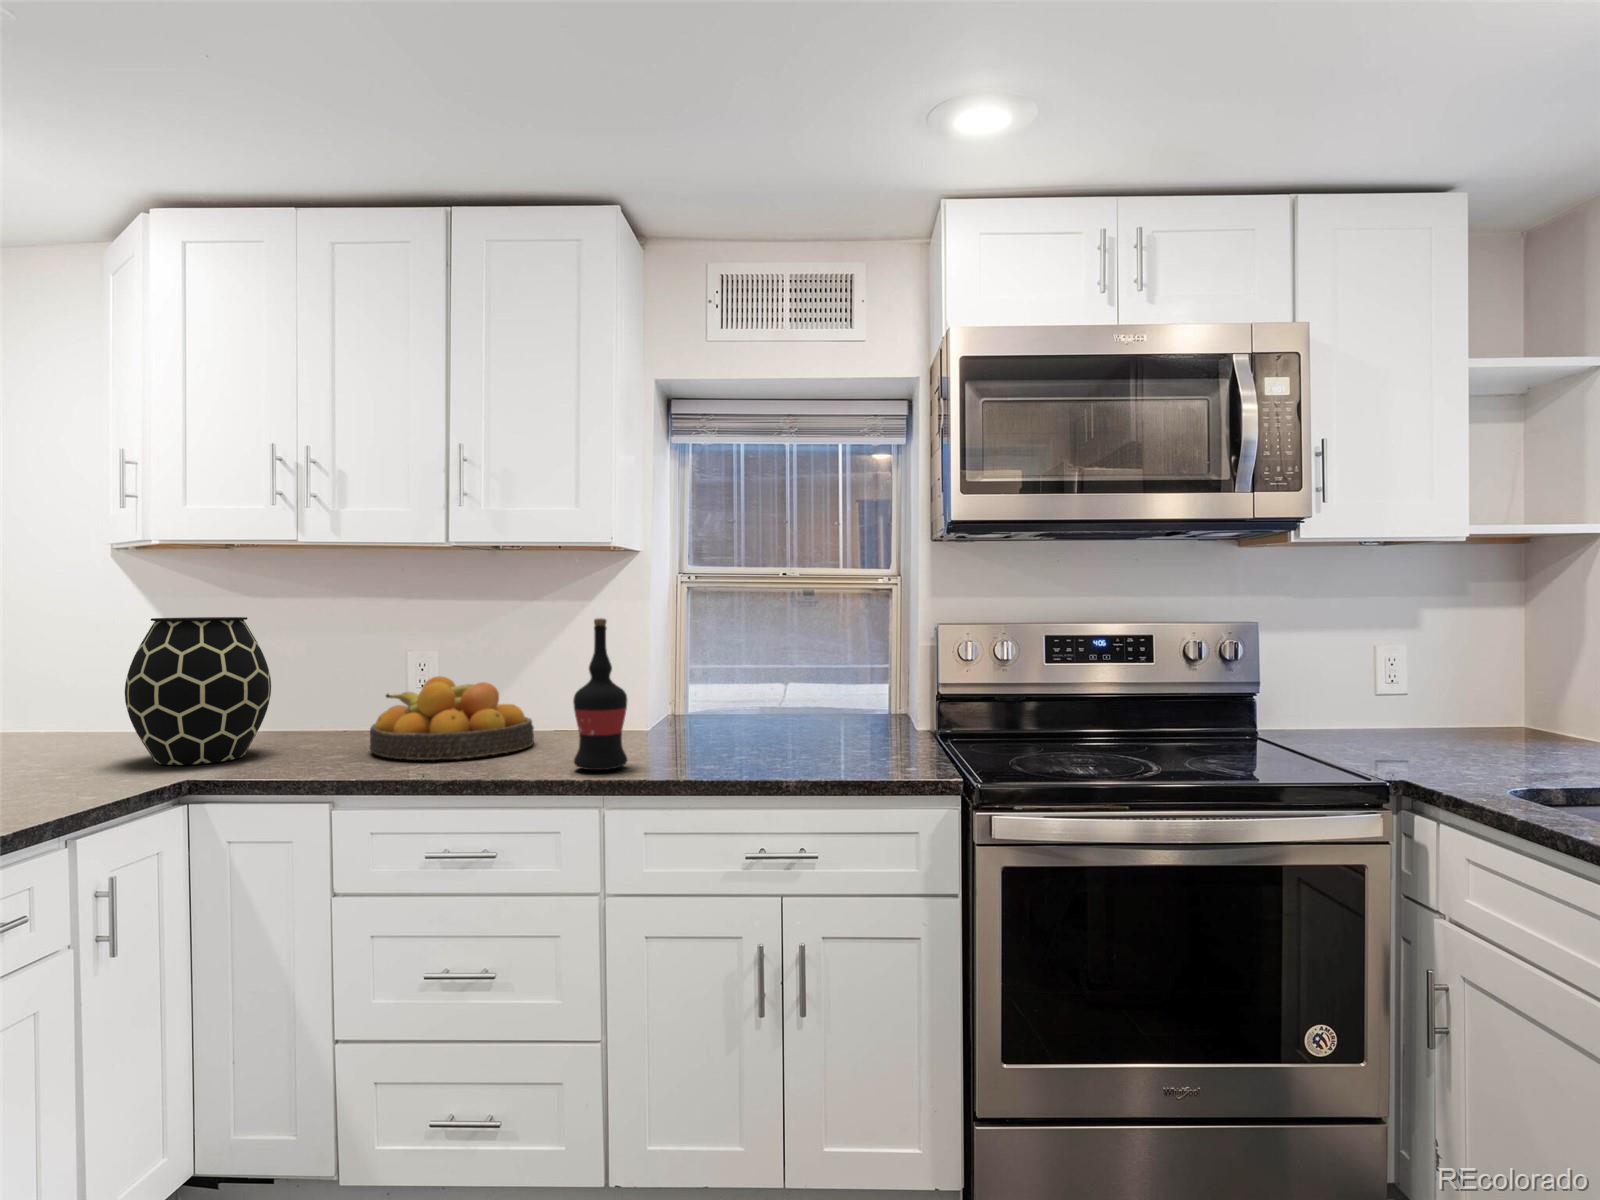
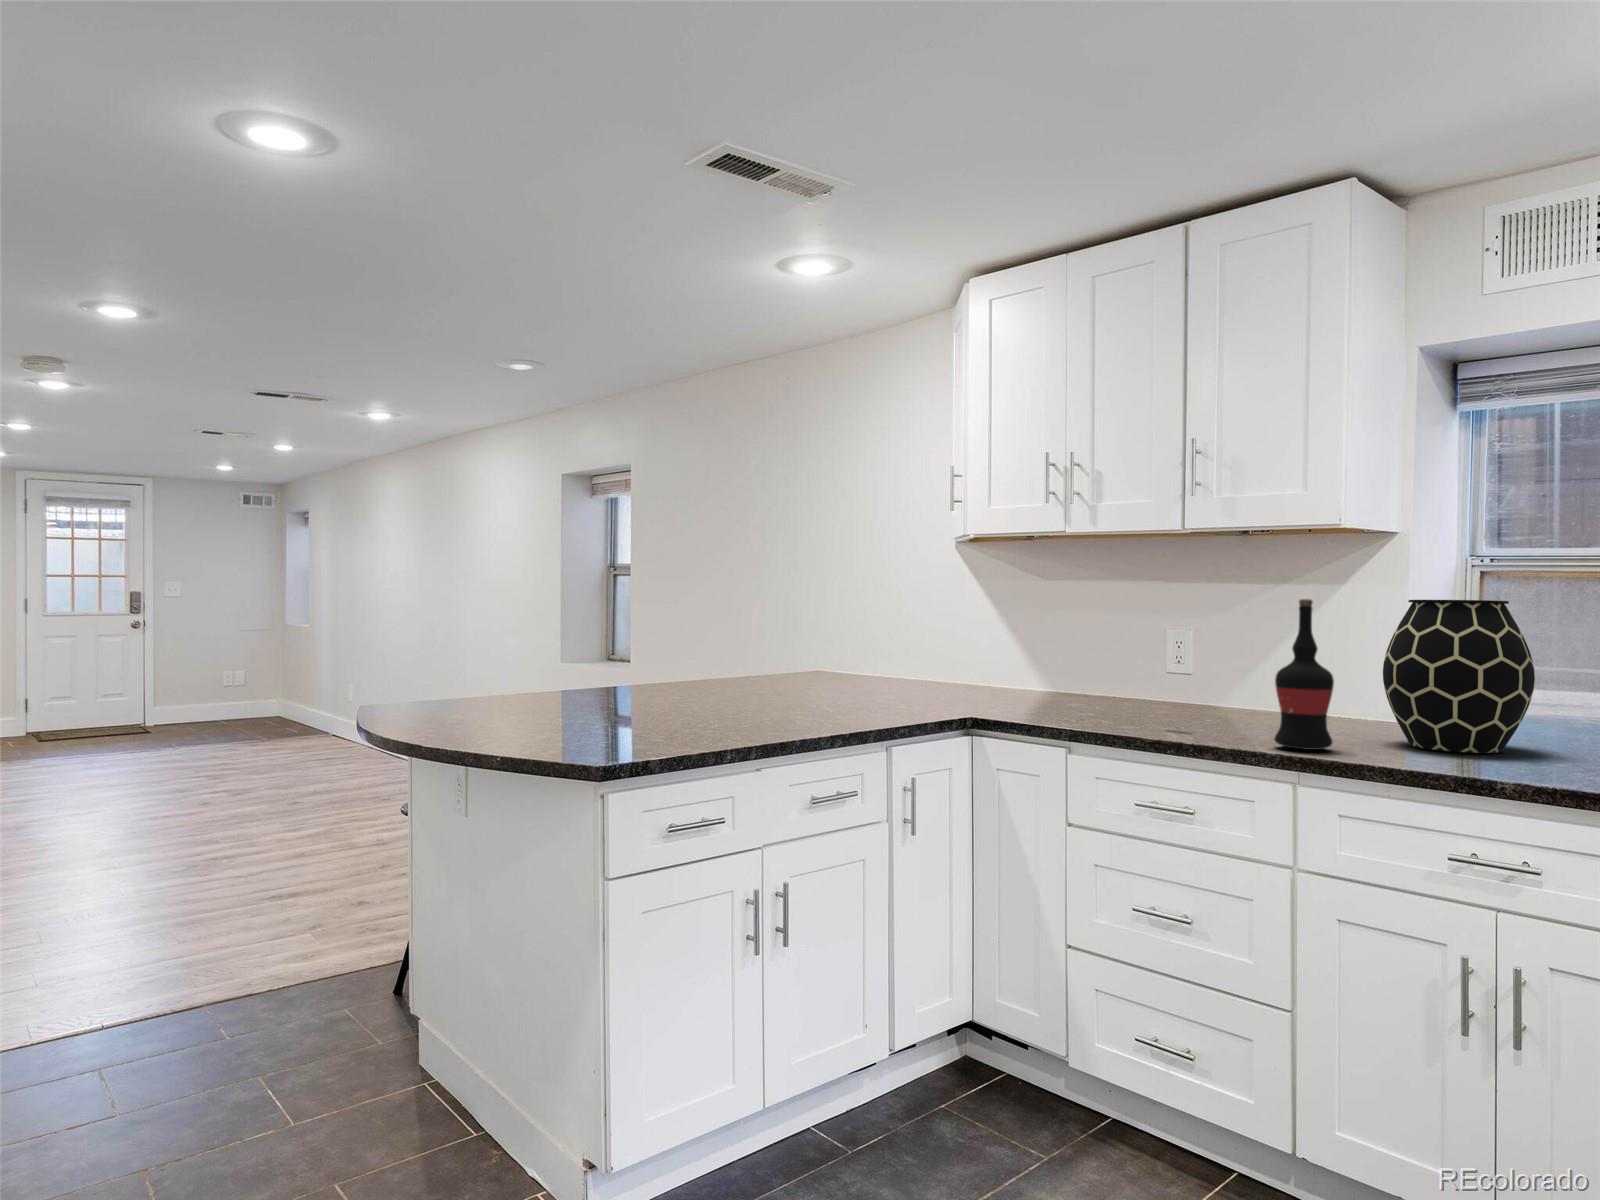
vase: present [125,617,271,765] -> present [1383,600,1535,753]
fruit bowl: present [370,676,534,760] -> none [1112,656,1264,729]

